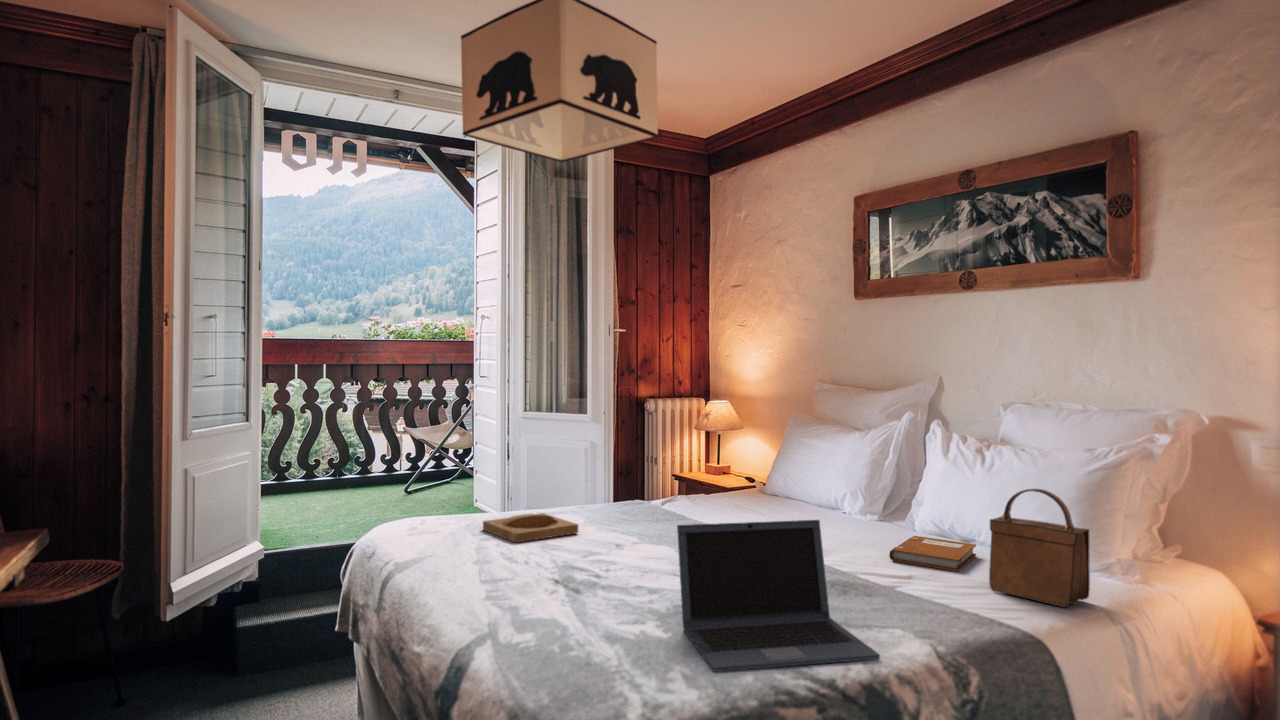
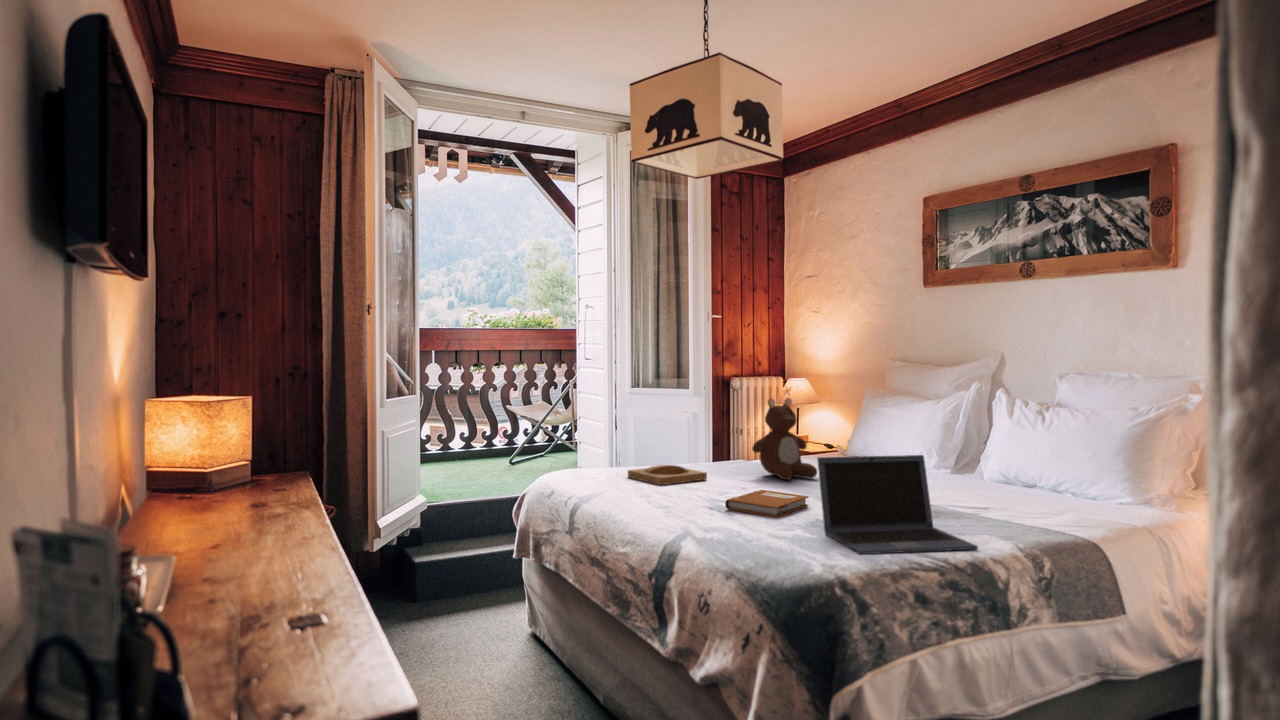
teddy bear: none [638,431,715,533] -> present [752,398,817,480]
handbag: present [989,489,1090,608] -> none [1053,435,1135,525]
notebook: present [889,536,976,572] -> present [725,490,809,517]

